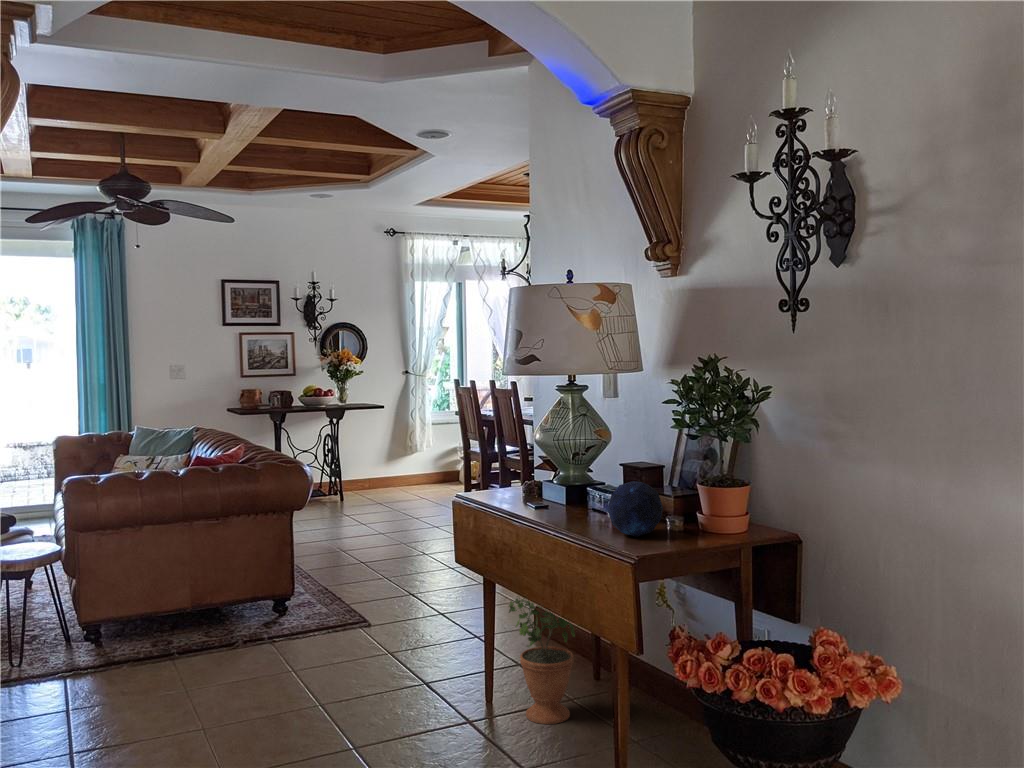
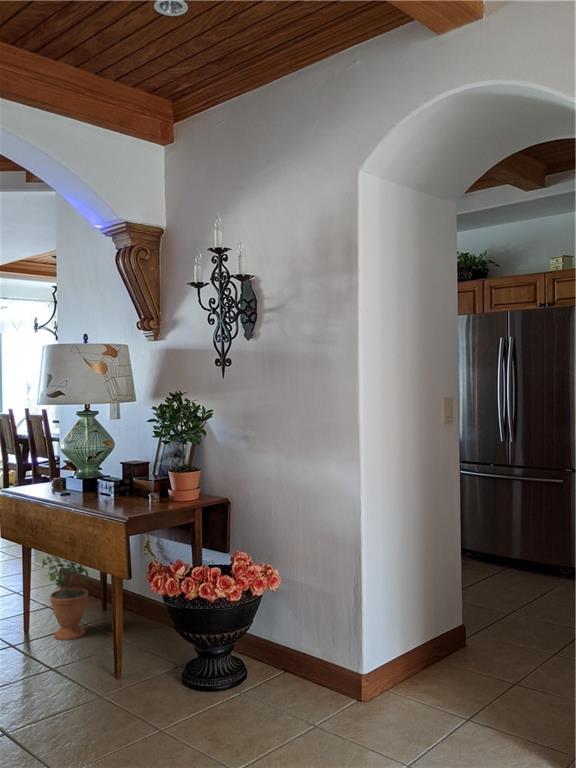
decorative orb: present [607,481,663,537] -> none [110,472,146,507]

